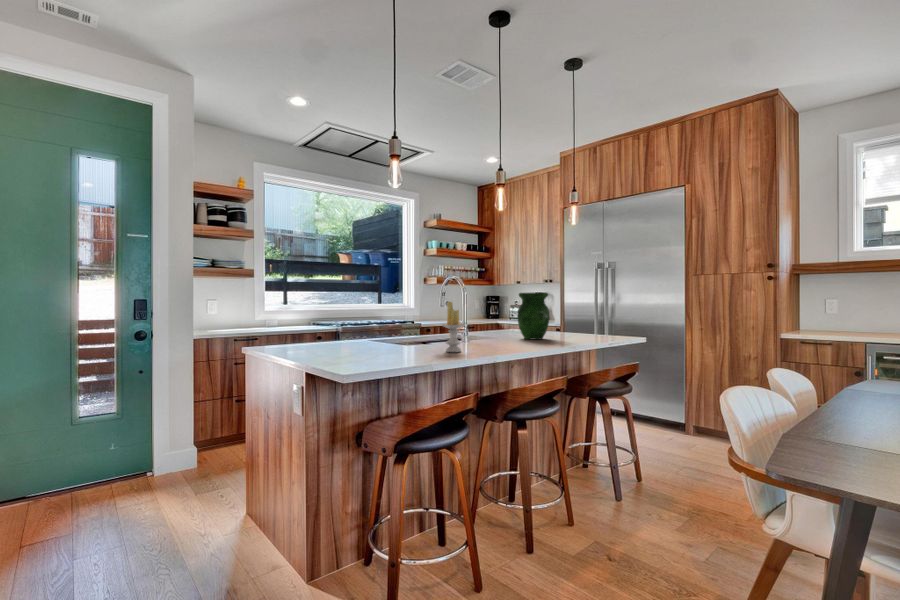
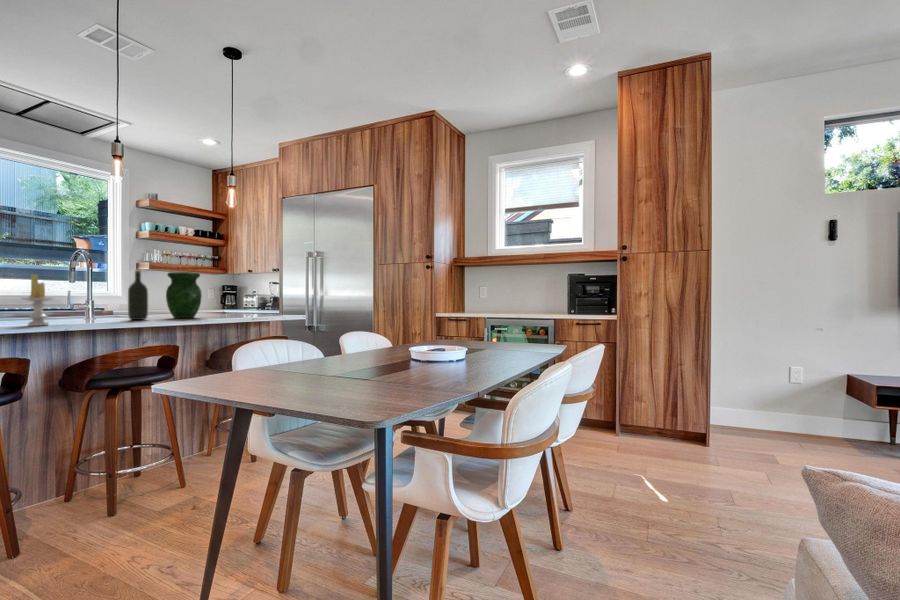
wine bottle: none [497,292,514,343] -> present [128,270,148,320]

